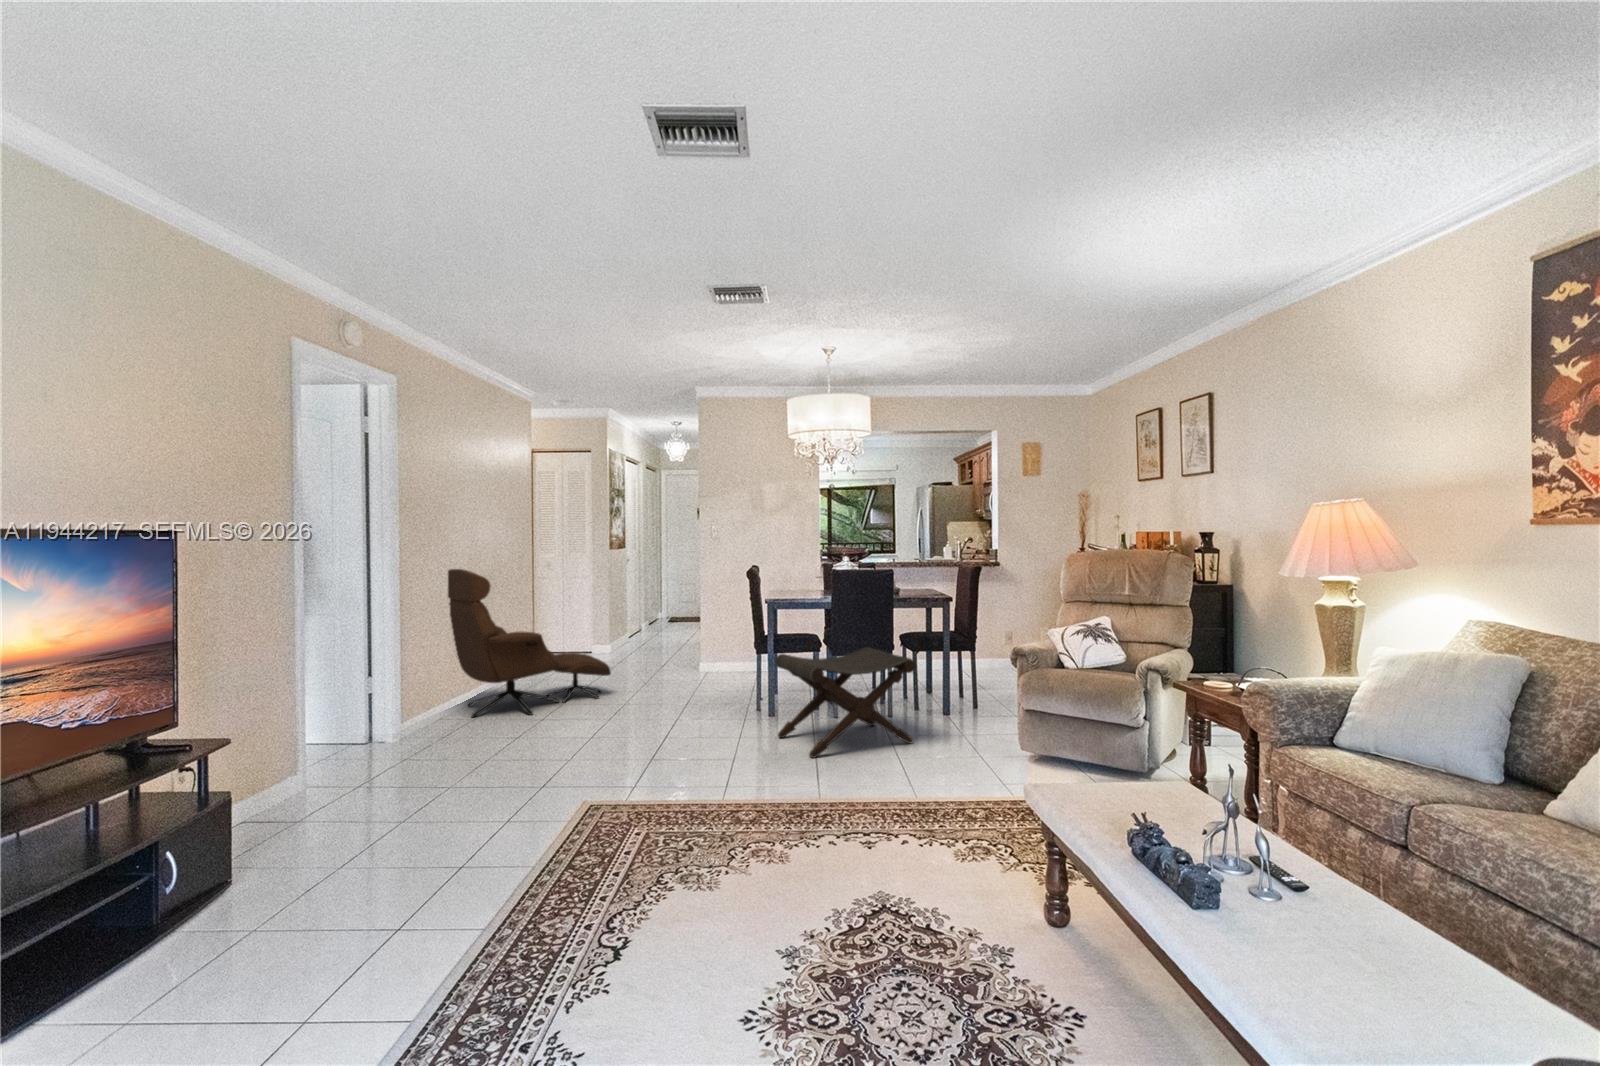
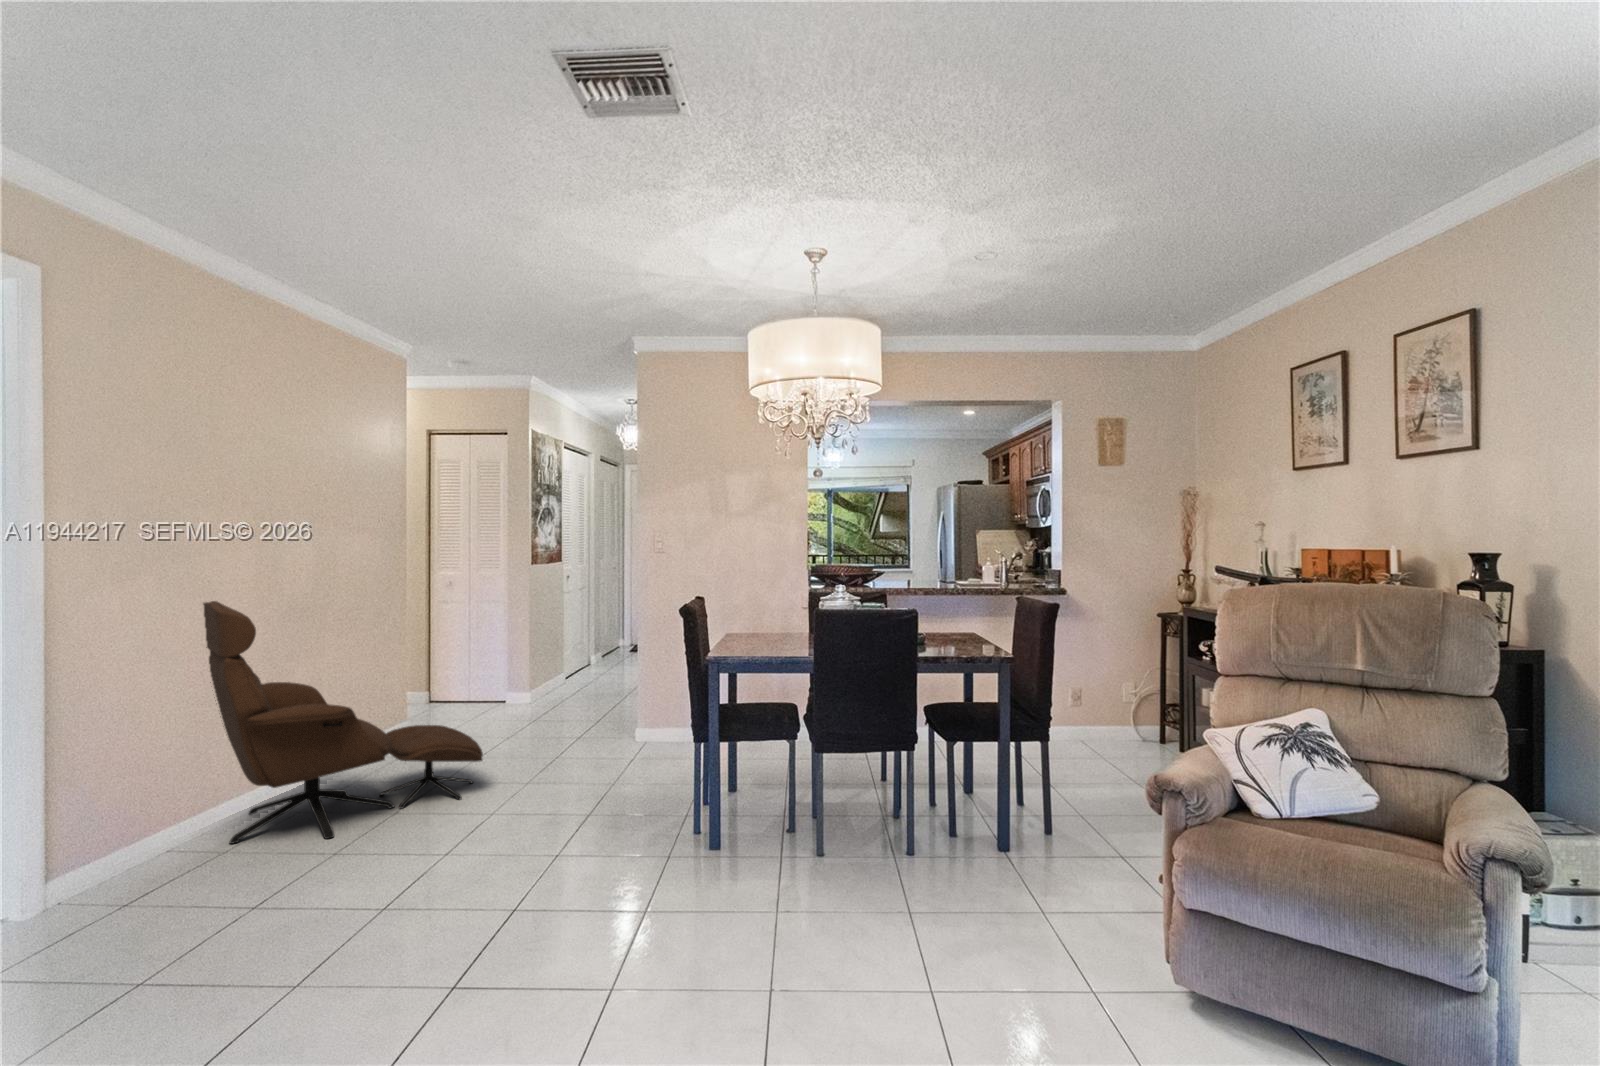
footstool: present [775,647,916,758] -> none [708,745,962,988]

